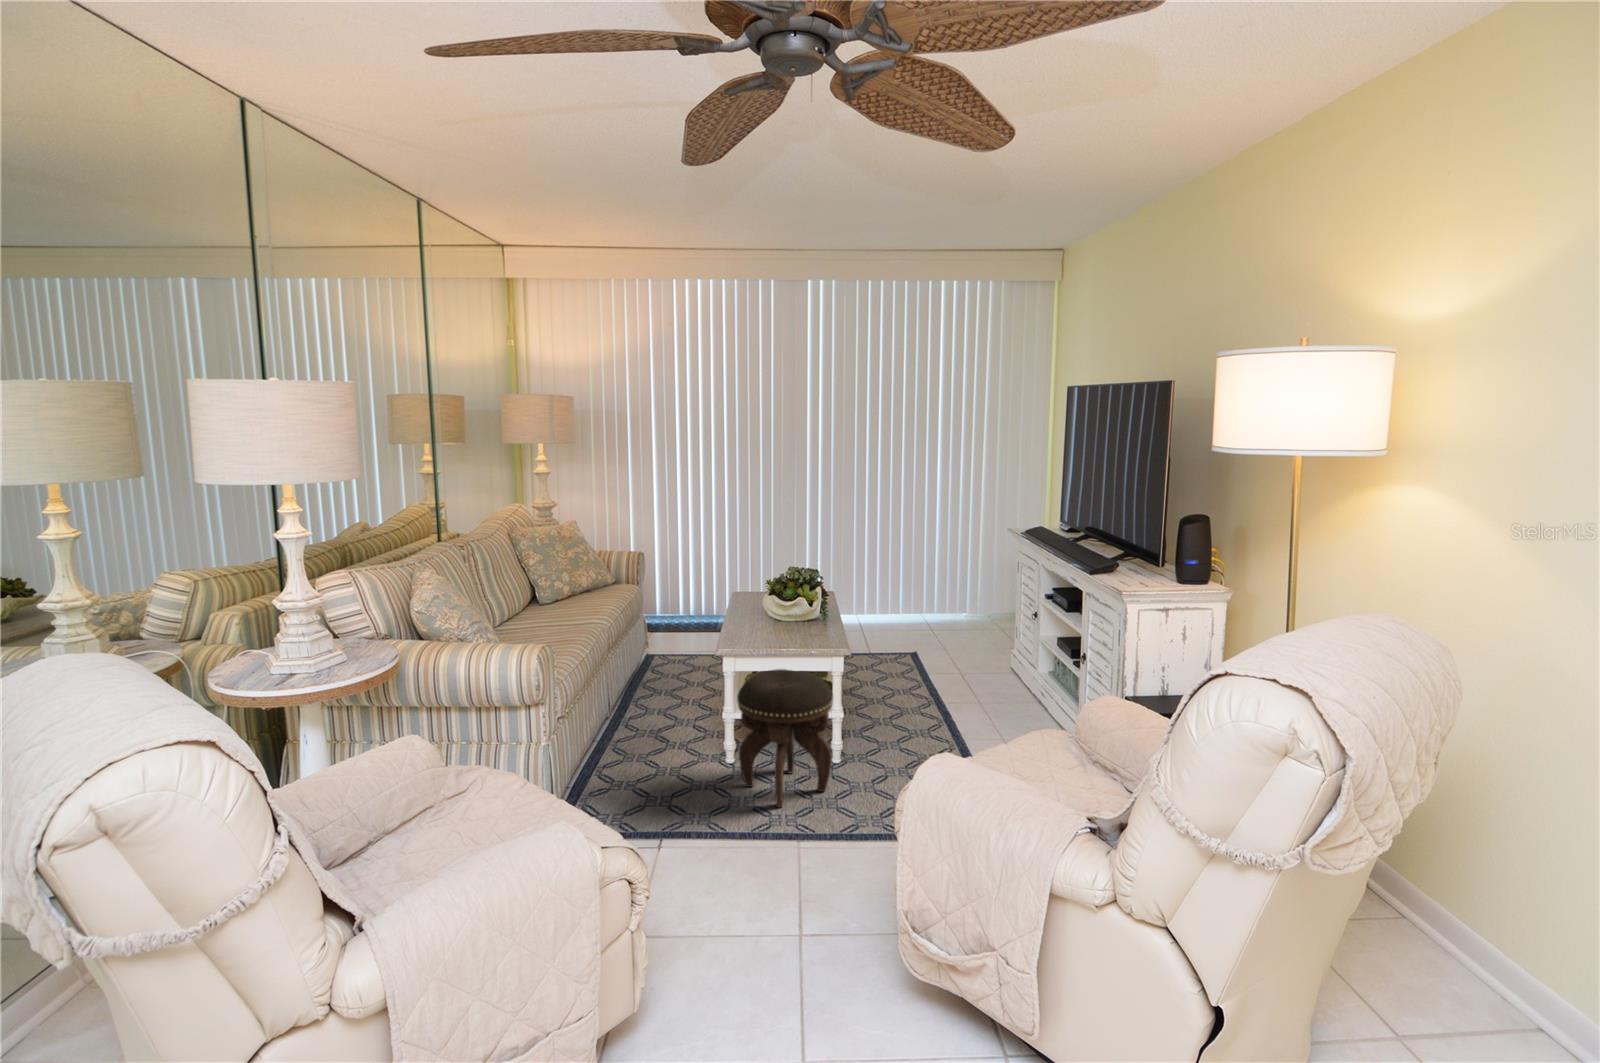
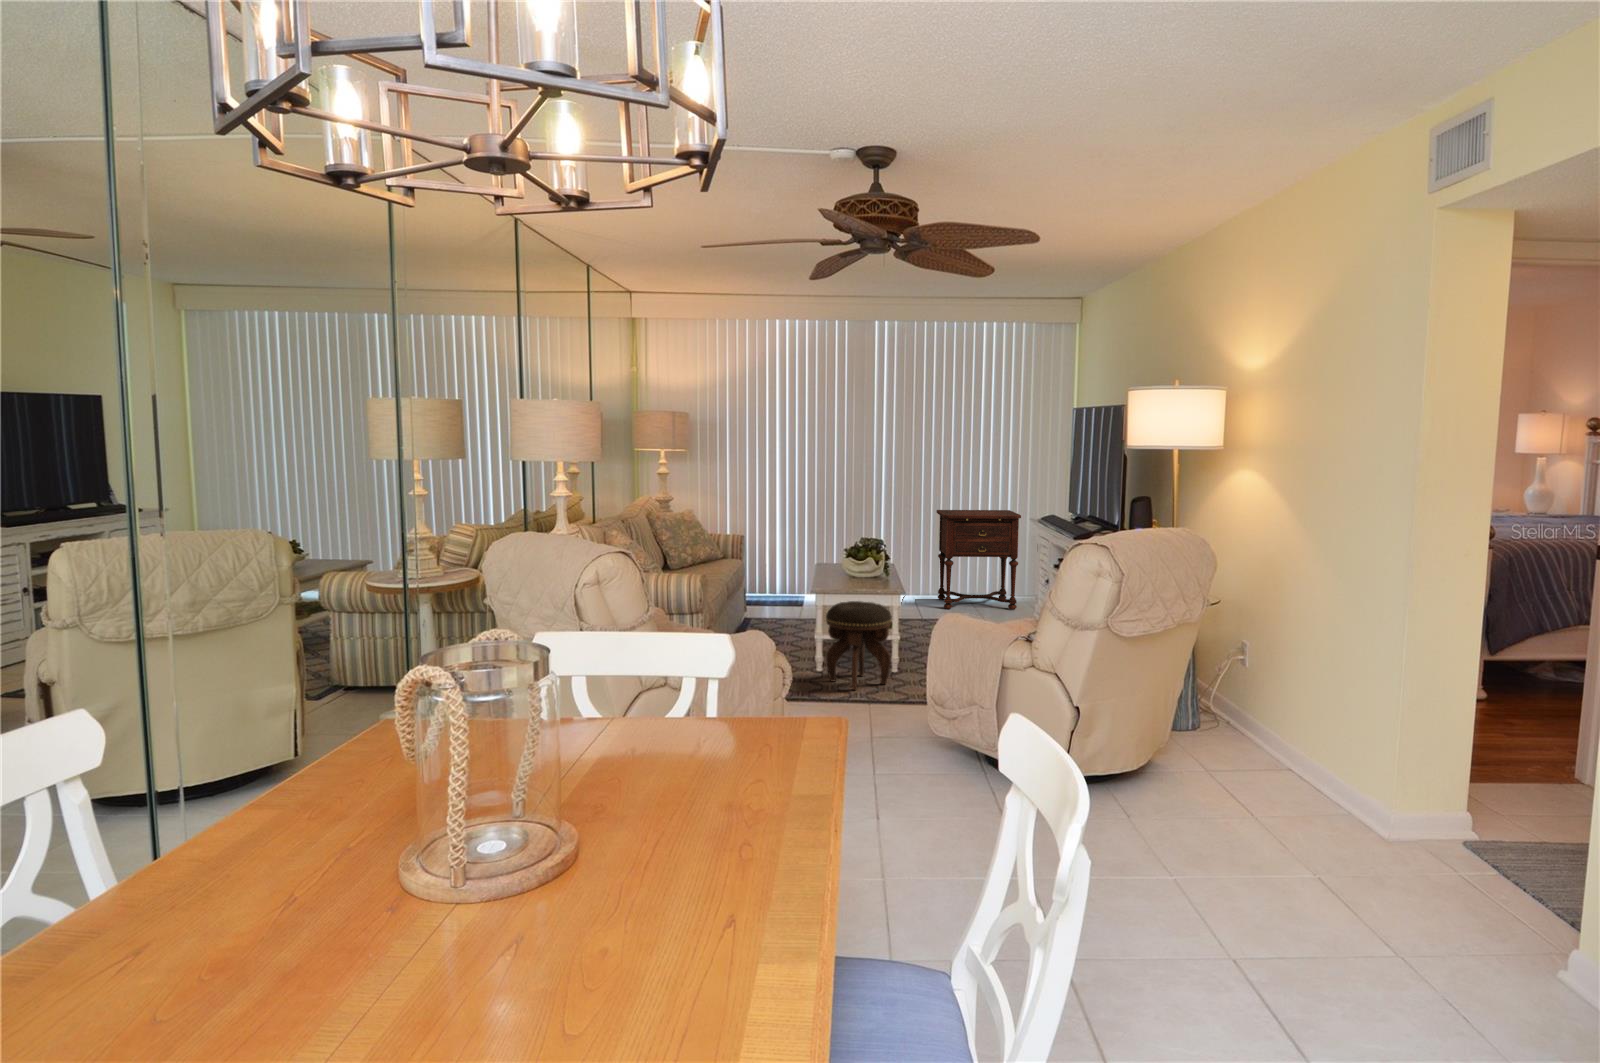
side table: none [884,513,987,636] -> present [936,510,1021,610]

